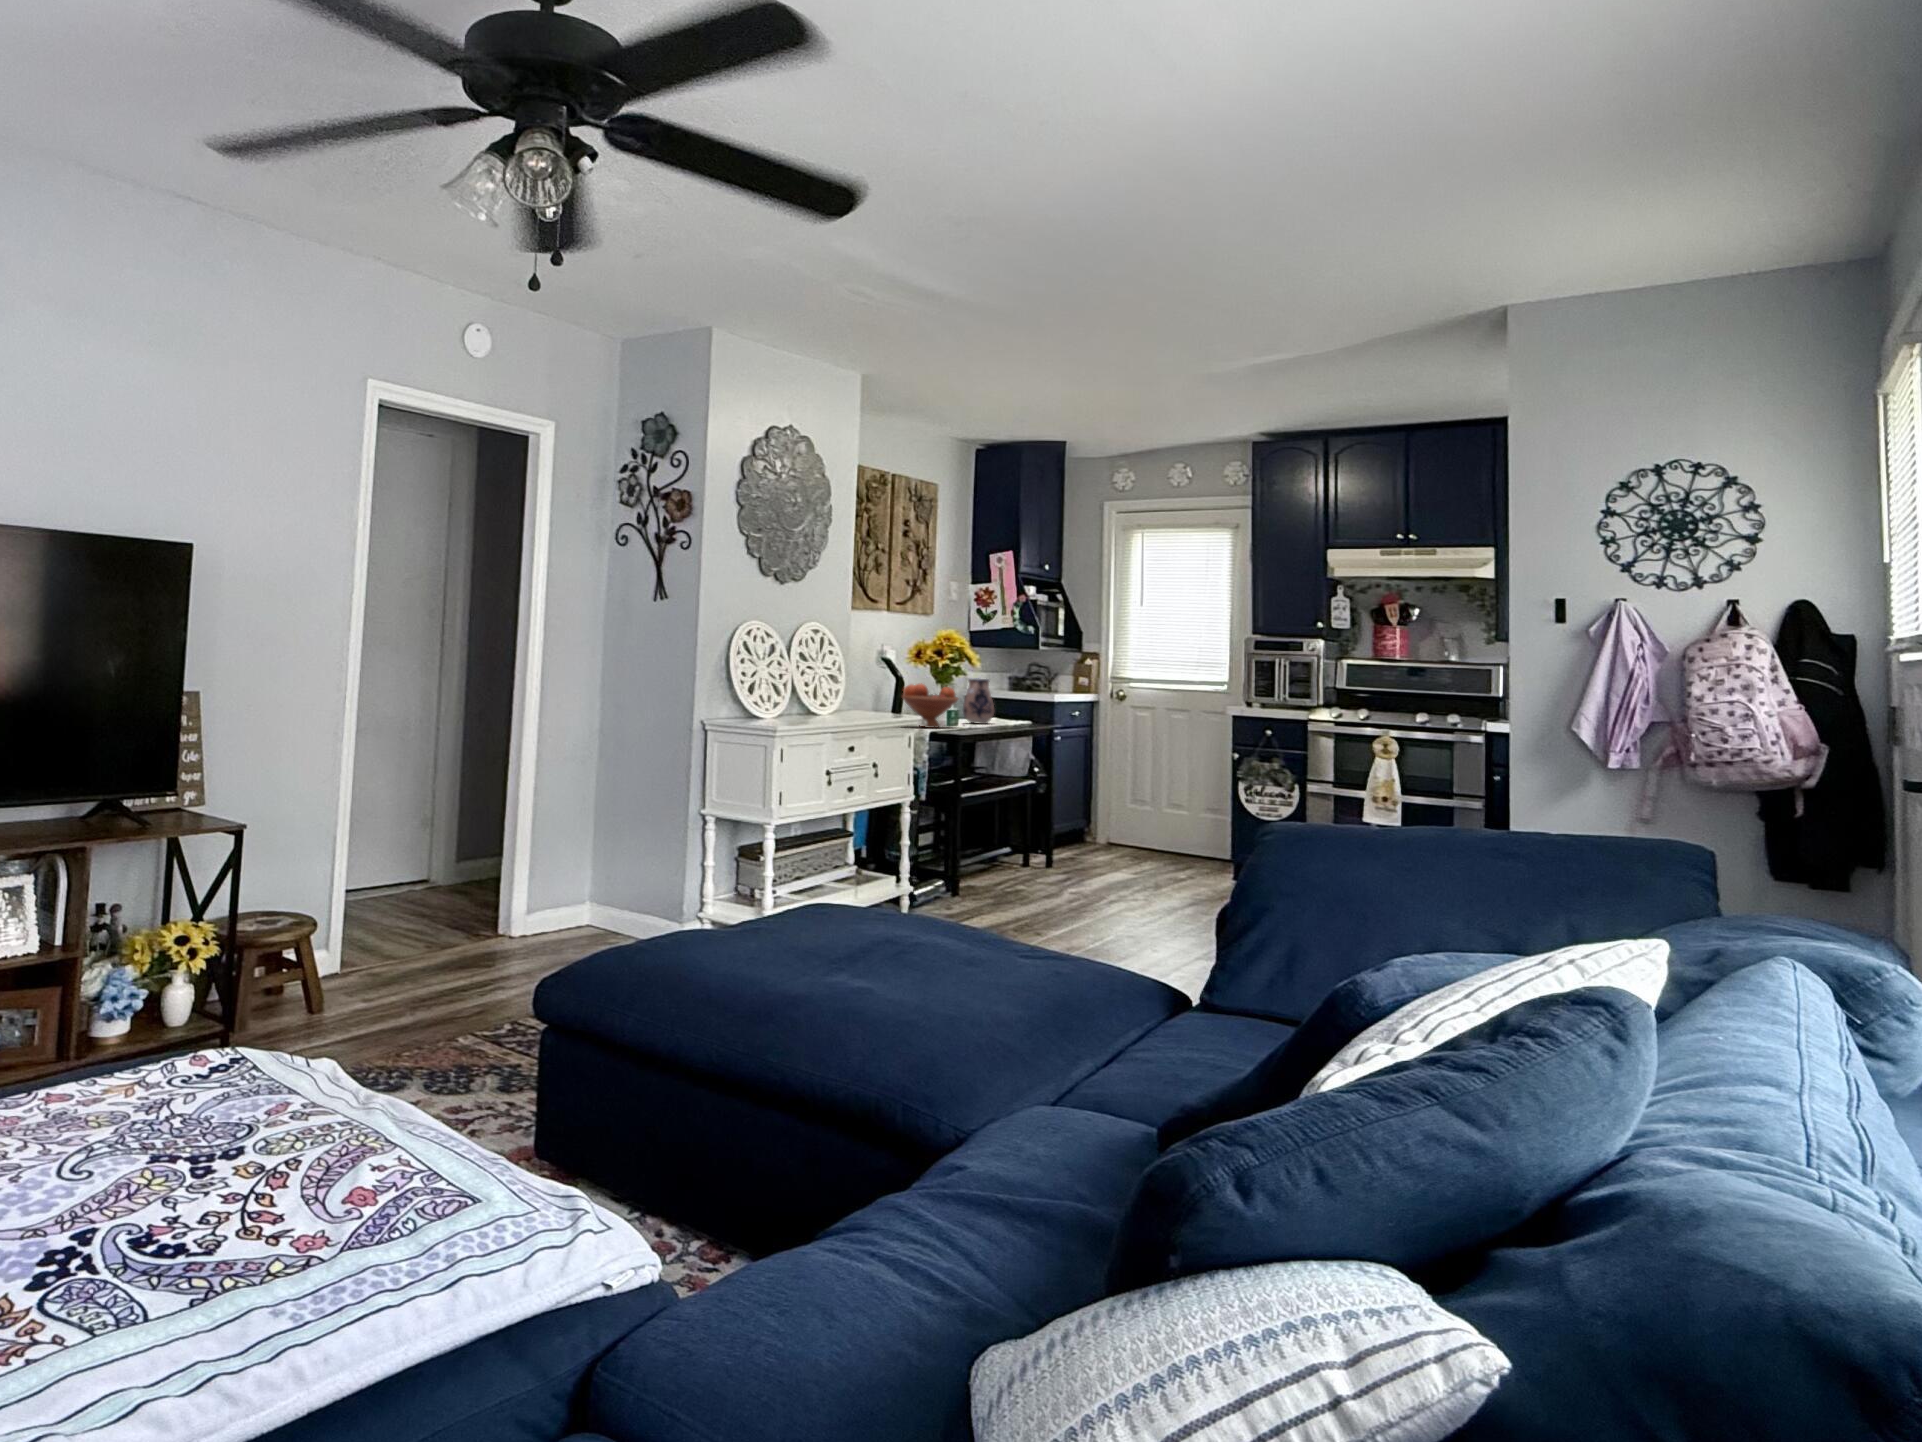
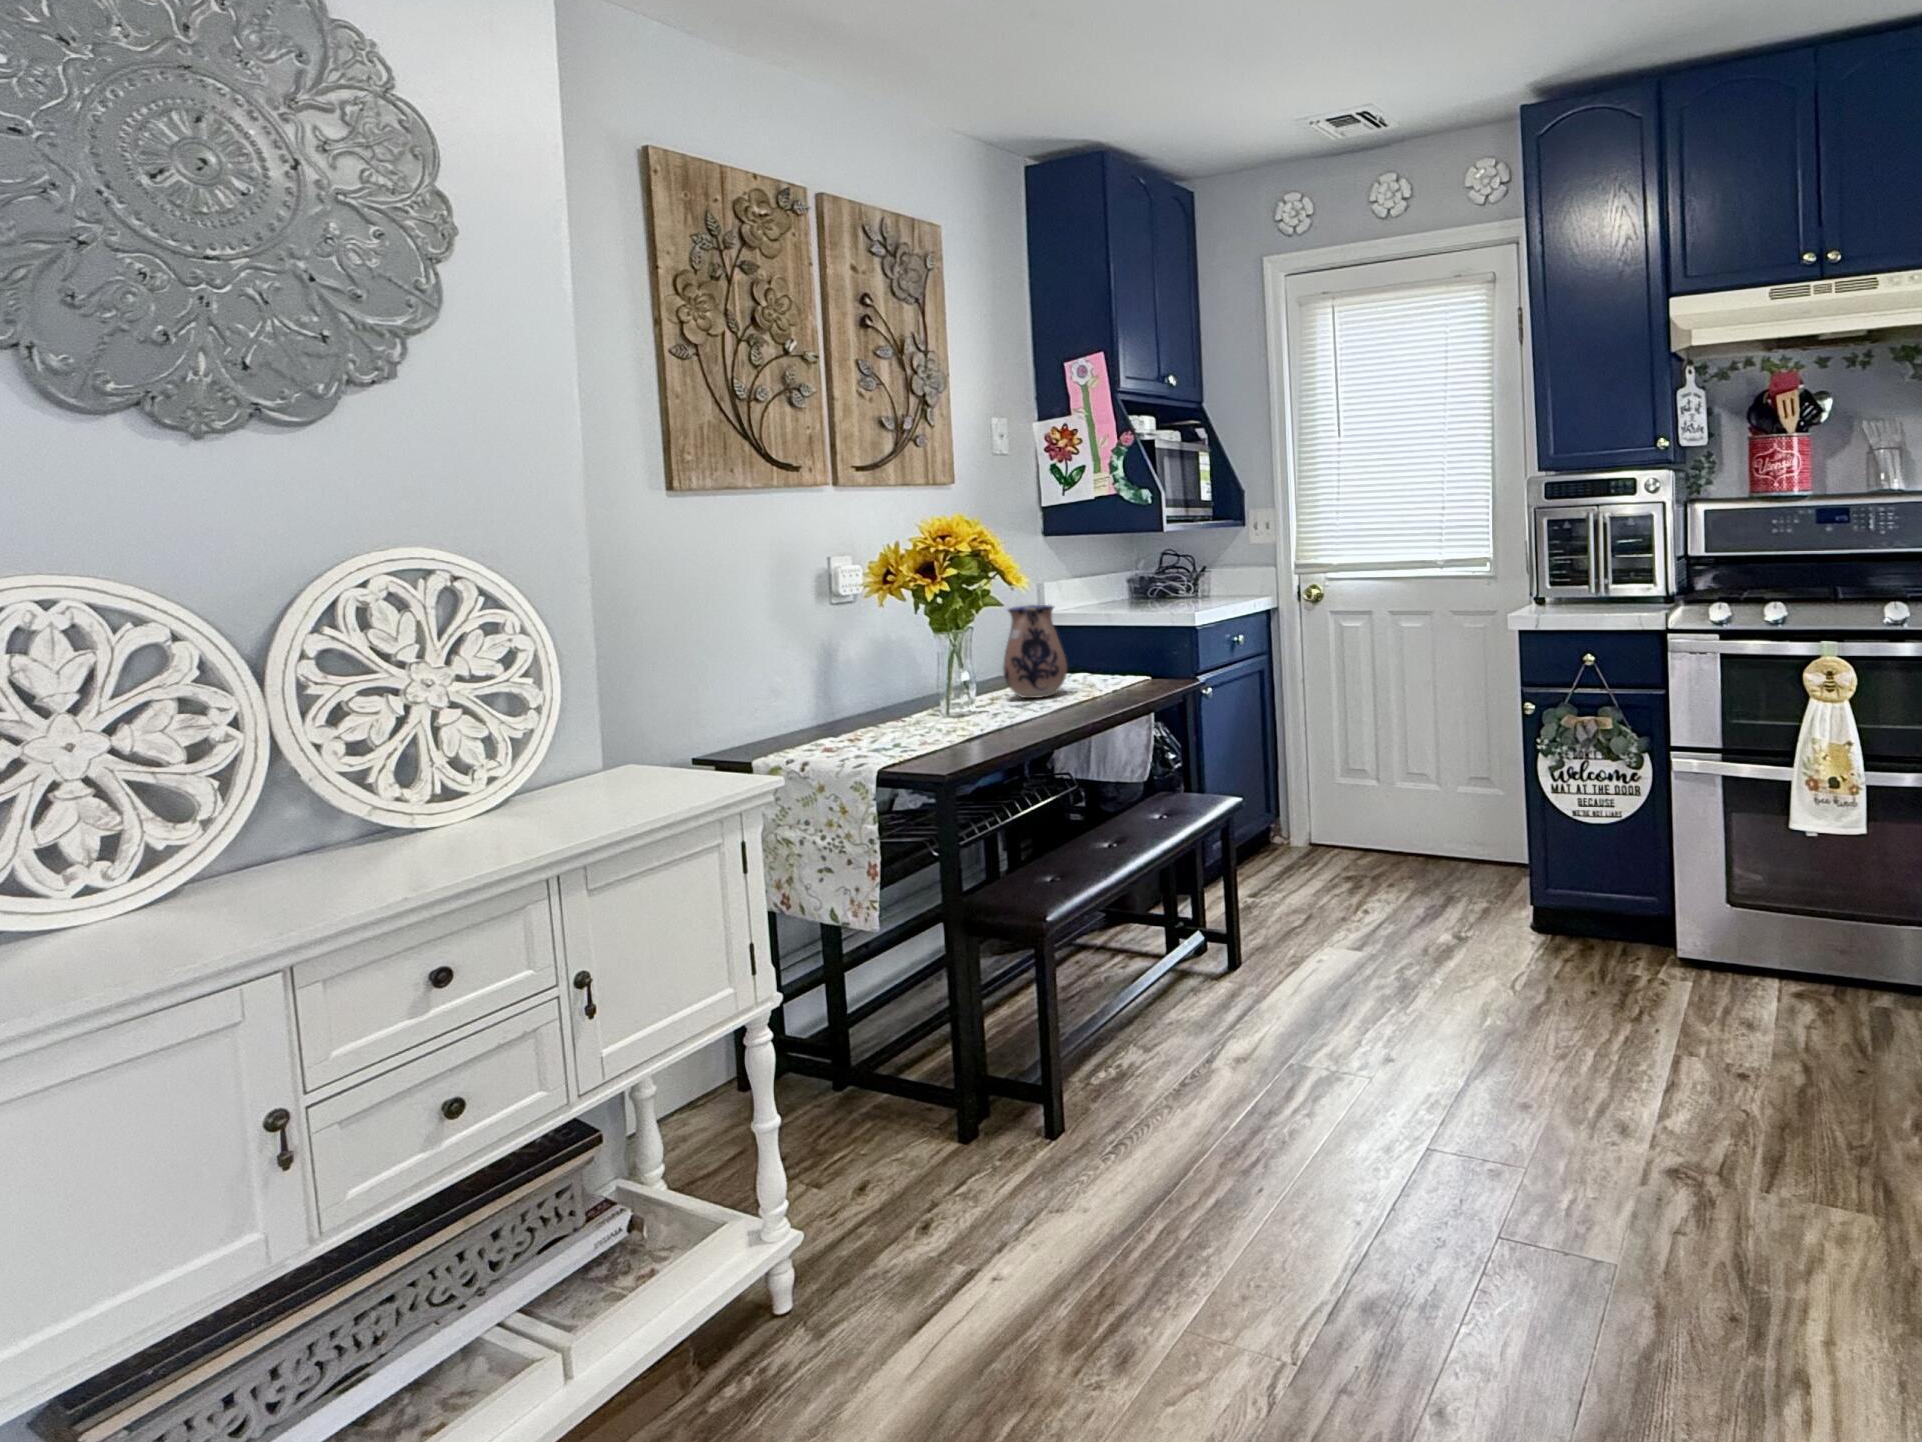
fruit bowl: present [902,683,958,728] -> none [819,643,955,747]

